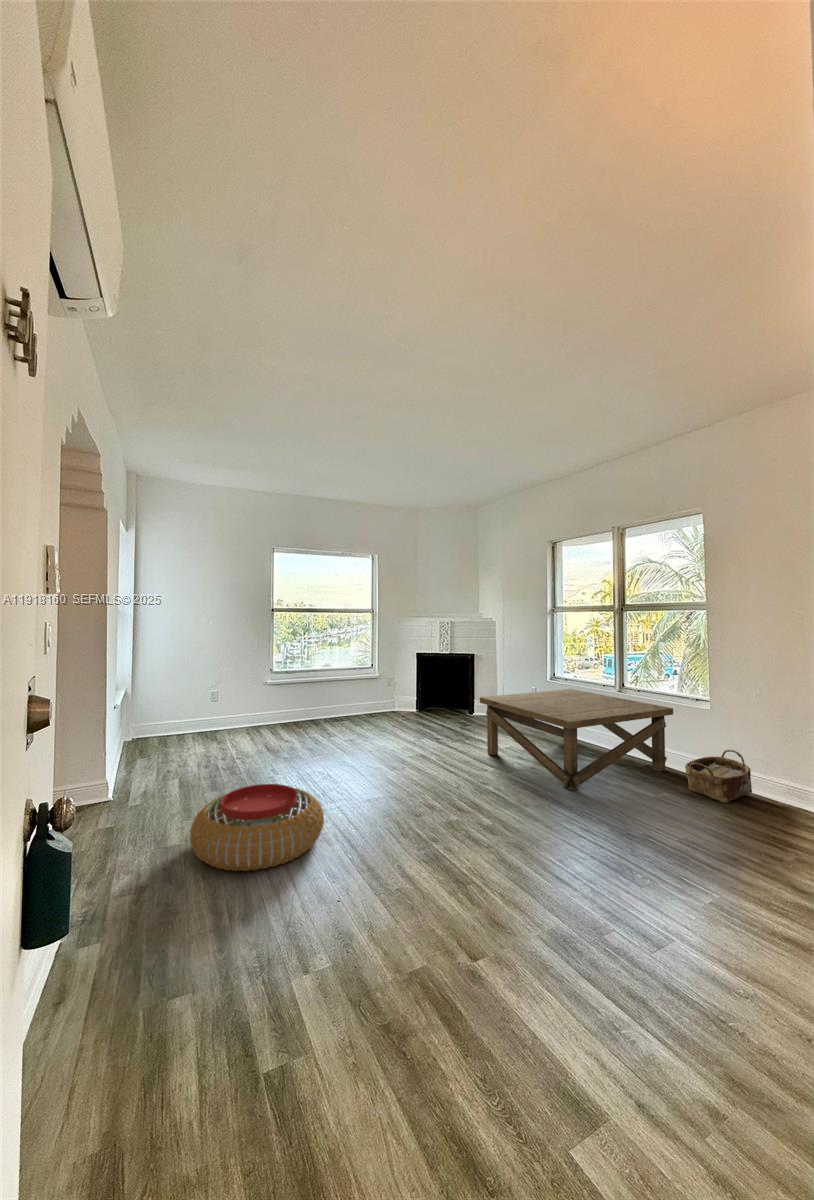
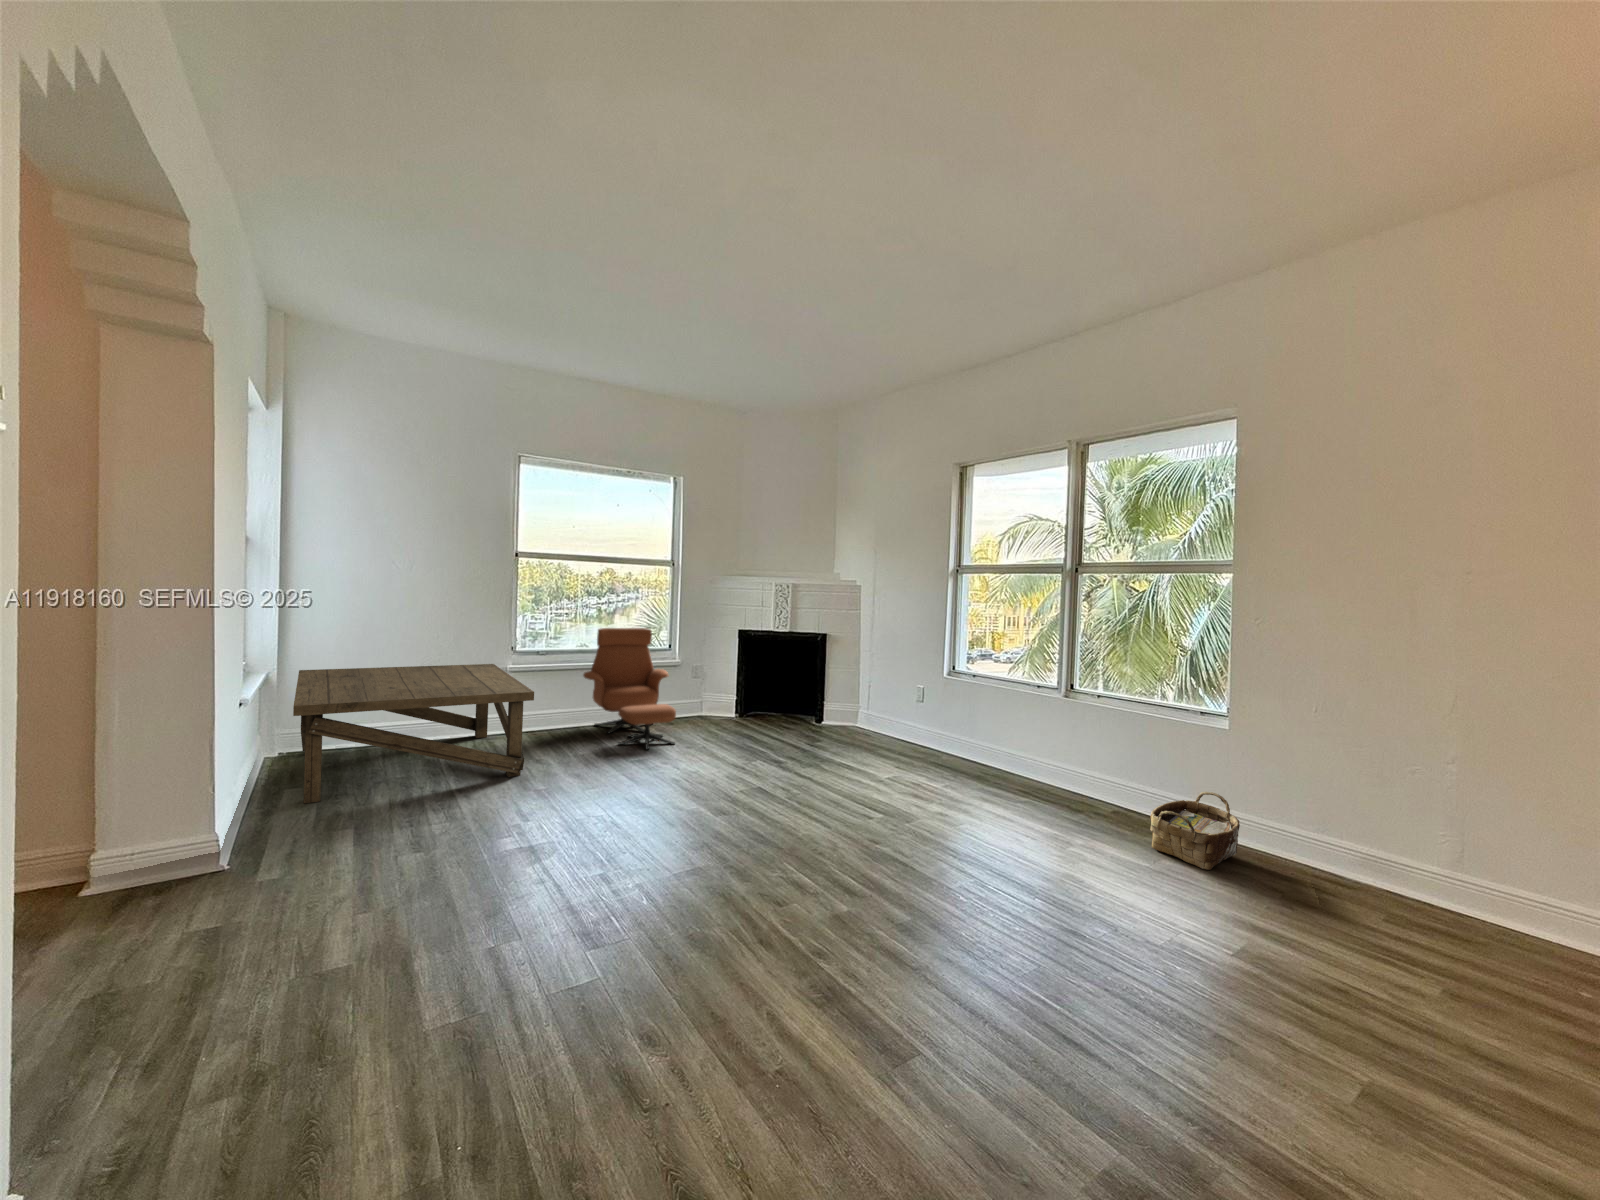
lounge chair: none [313,656,372,734] -> present [583,628,676,750]
coffee table: present [480,689,673,791] -> present [293,664,534,803]
pouf: present [190,784,324,871] -> none [371,852,621,1023]

